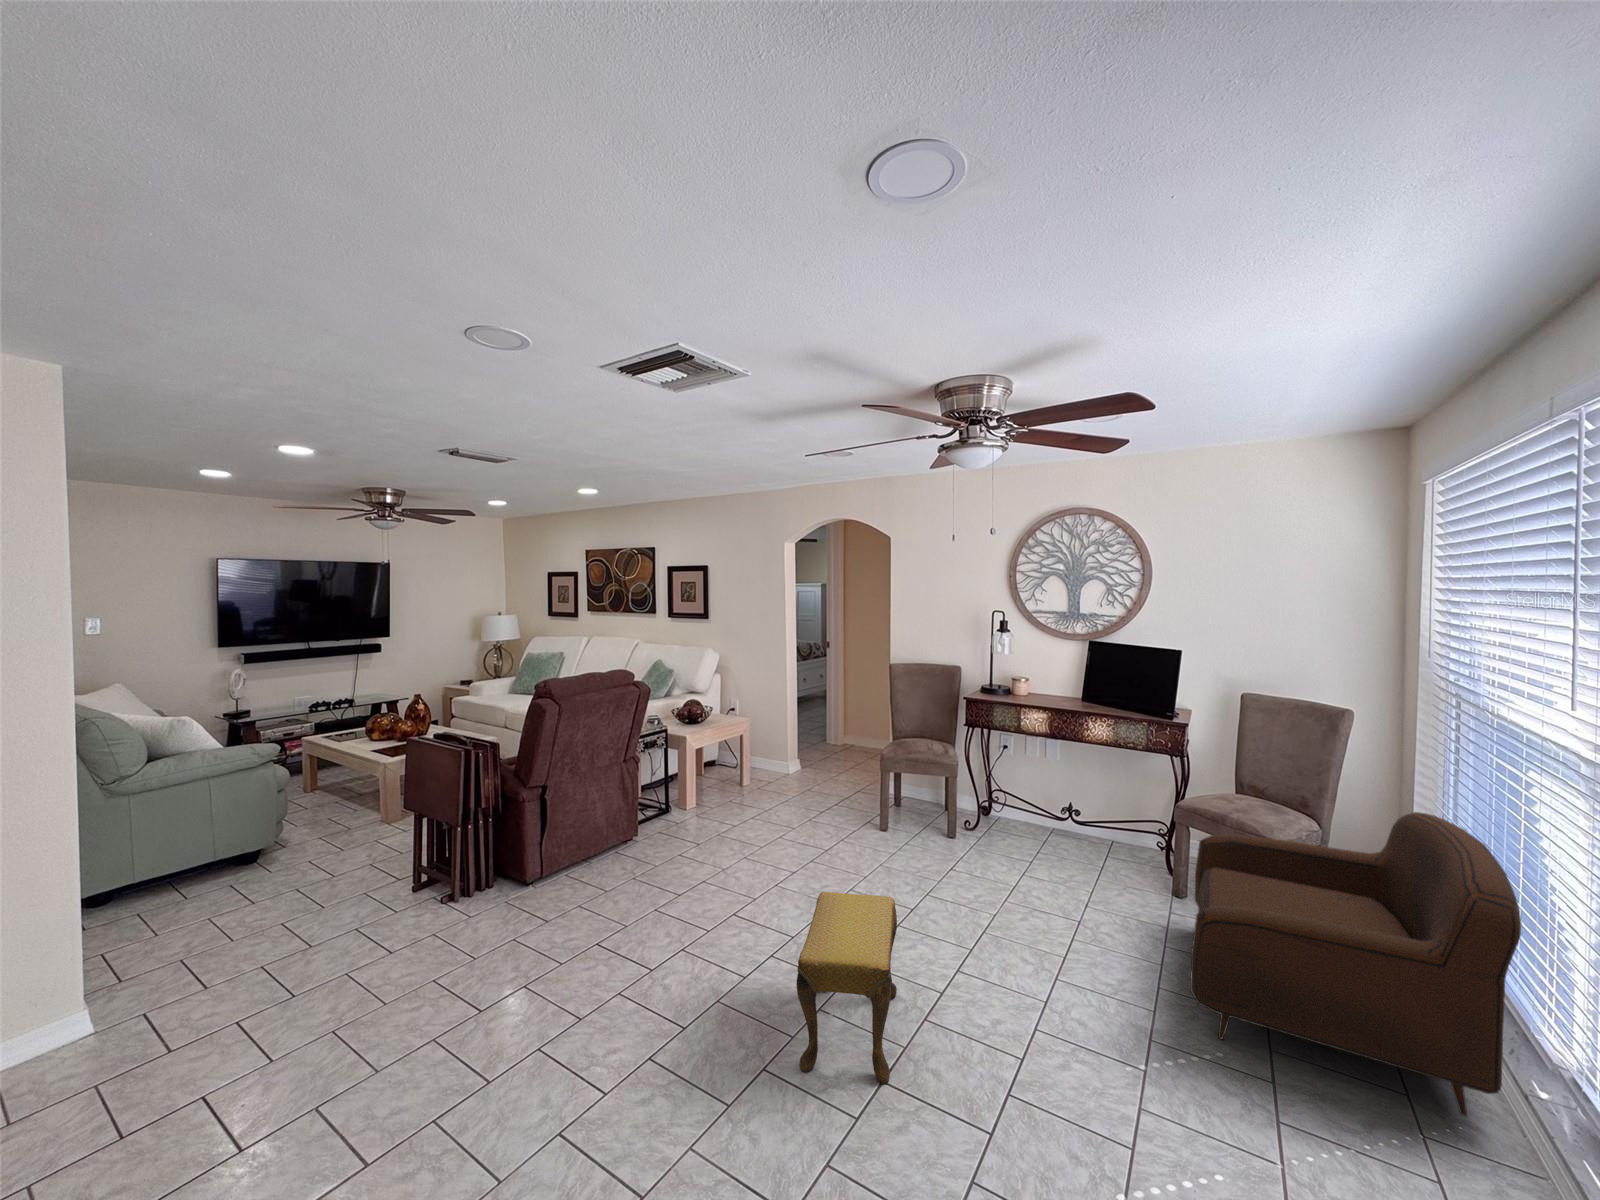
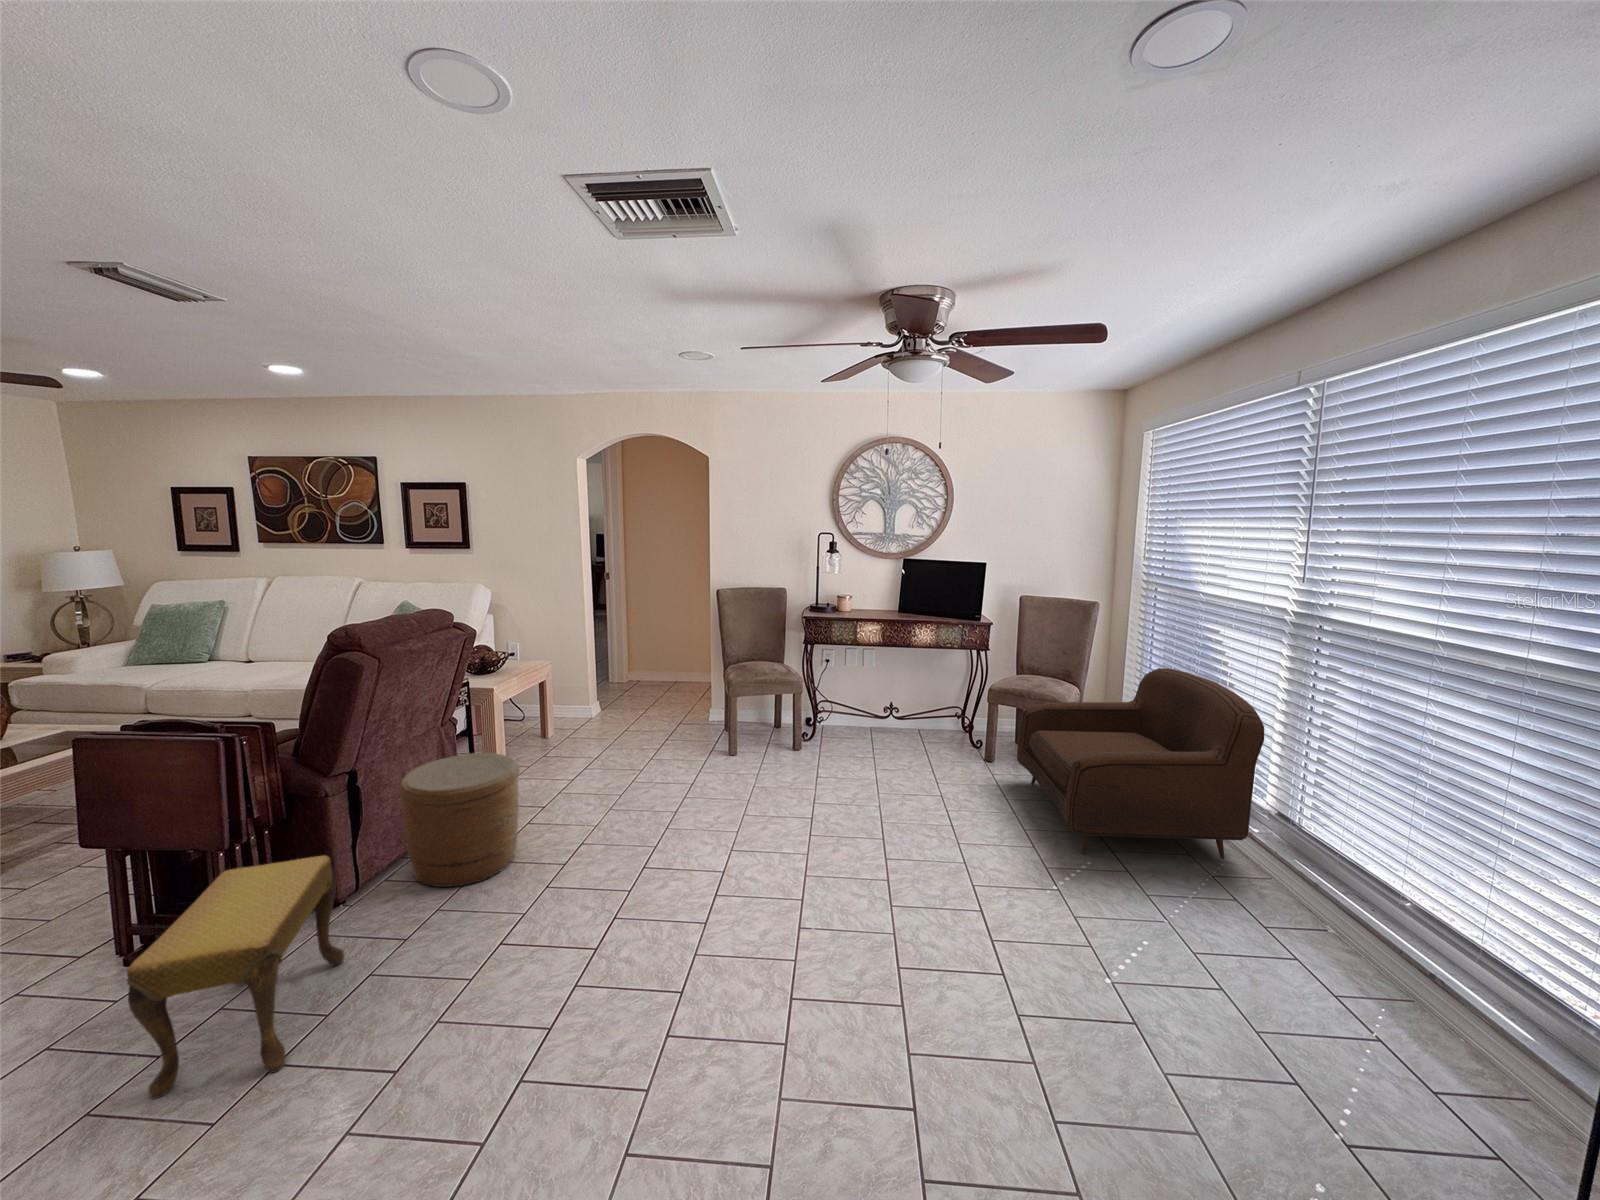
woven basket: none [574,788,661,894] -> present [399,753,520,887]
footstool: present [797,892,897,1084] -> present [127,856,344,1099]

